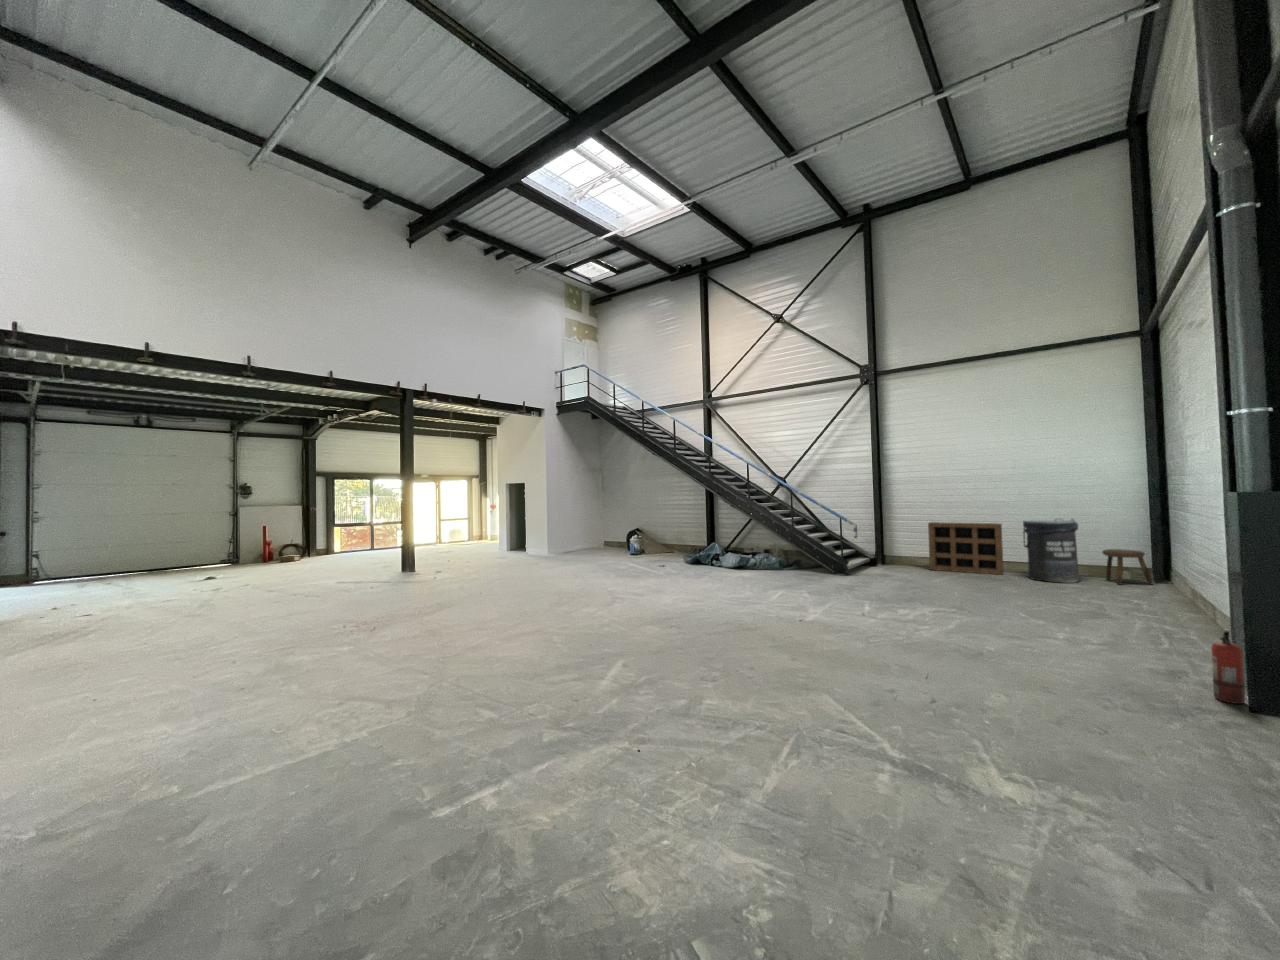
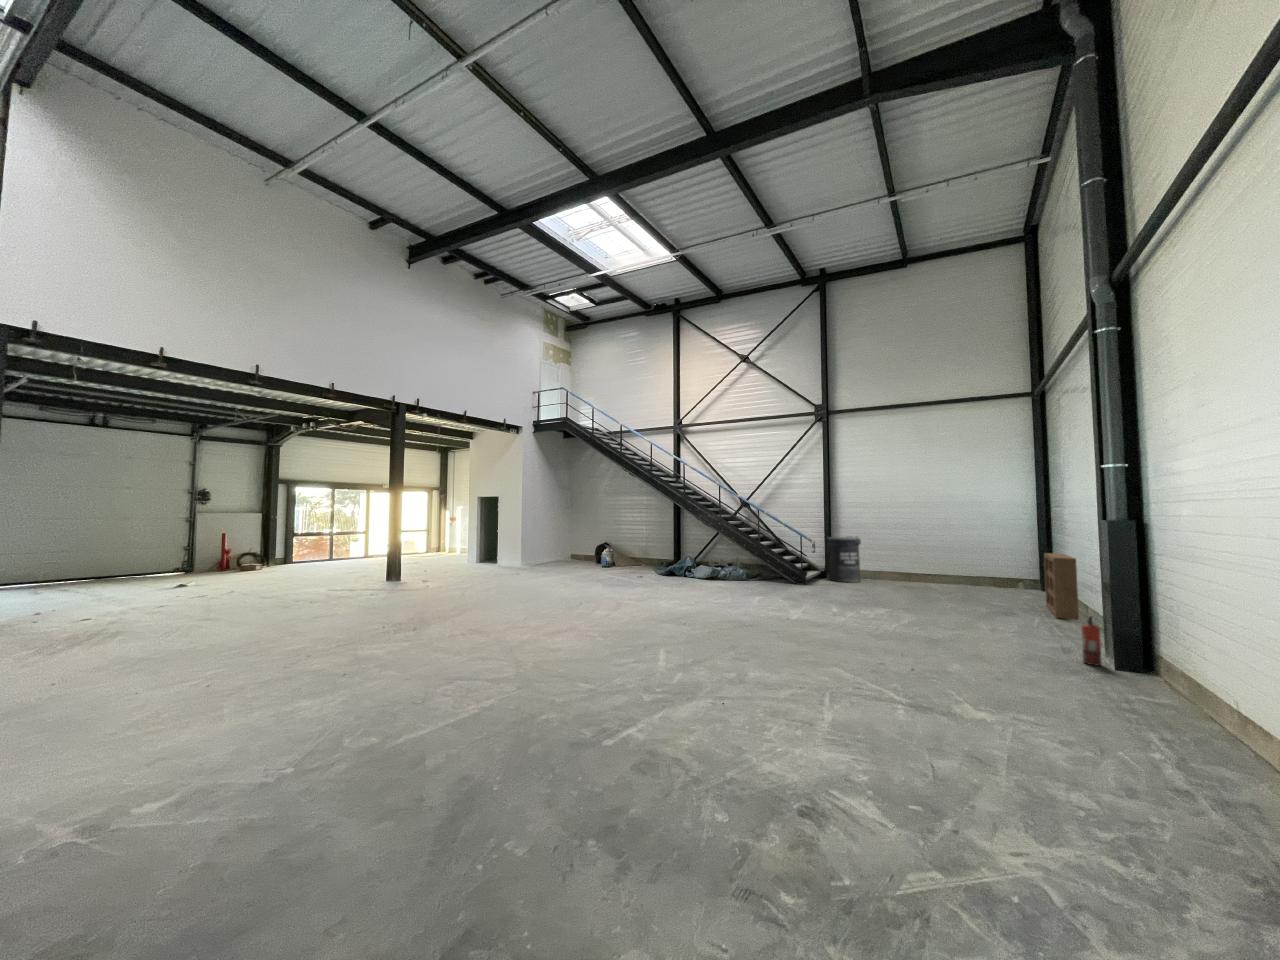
trash can: present [1023,519,1079,583] -> present [827,536,861,582]
shelving unit: present [928,522,1003,575] -> present [1044,553,1079,620]
stool: present [1103,549,1153,584] -> none [1004,565,1041,593]

